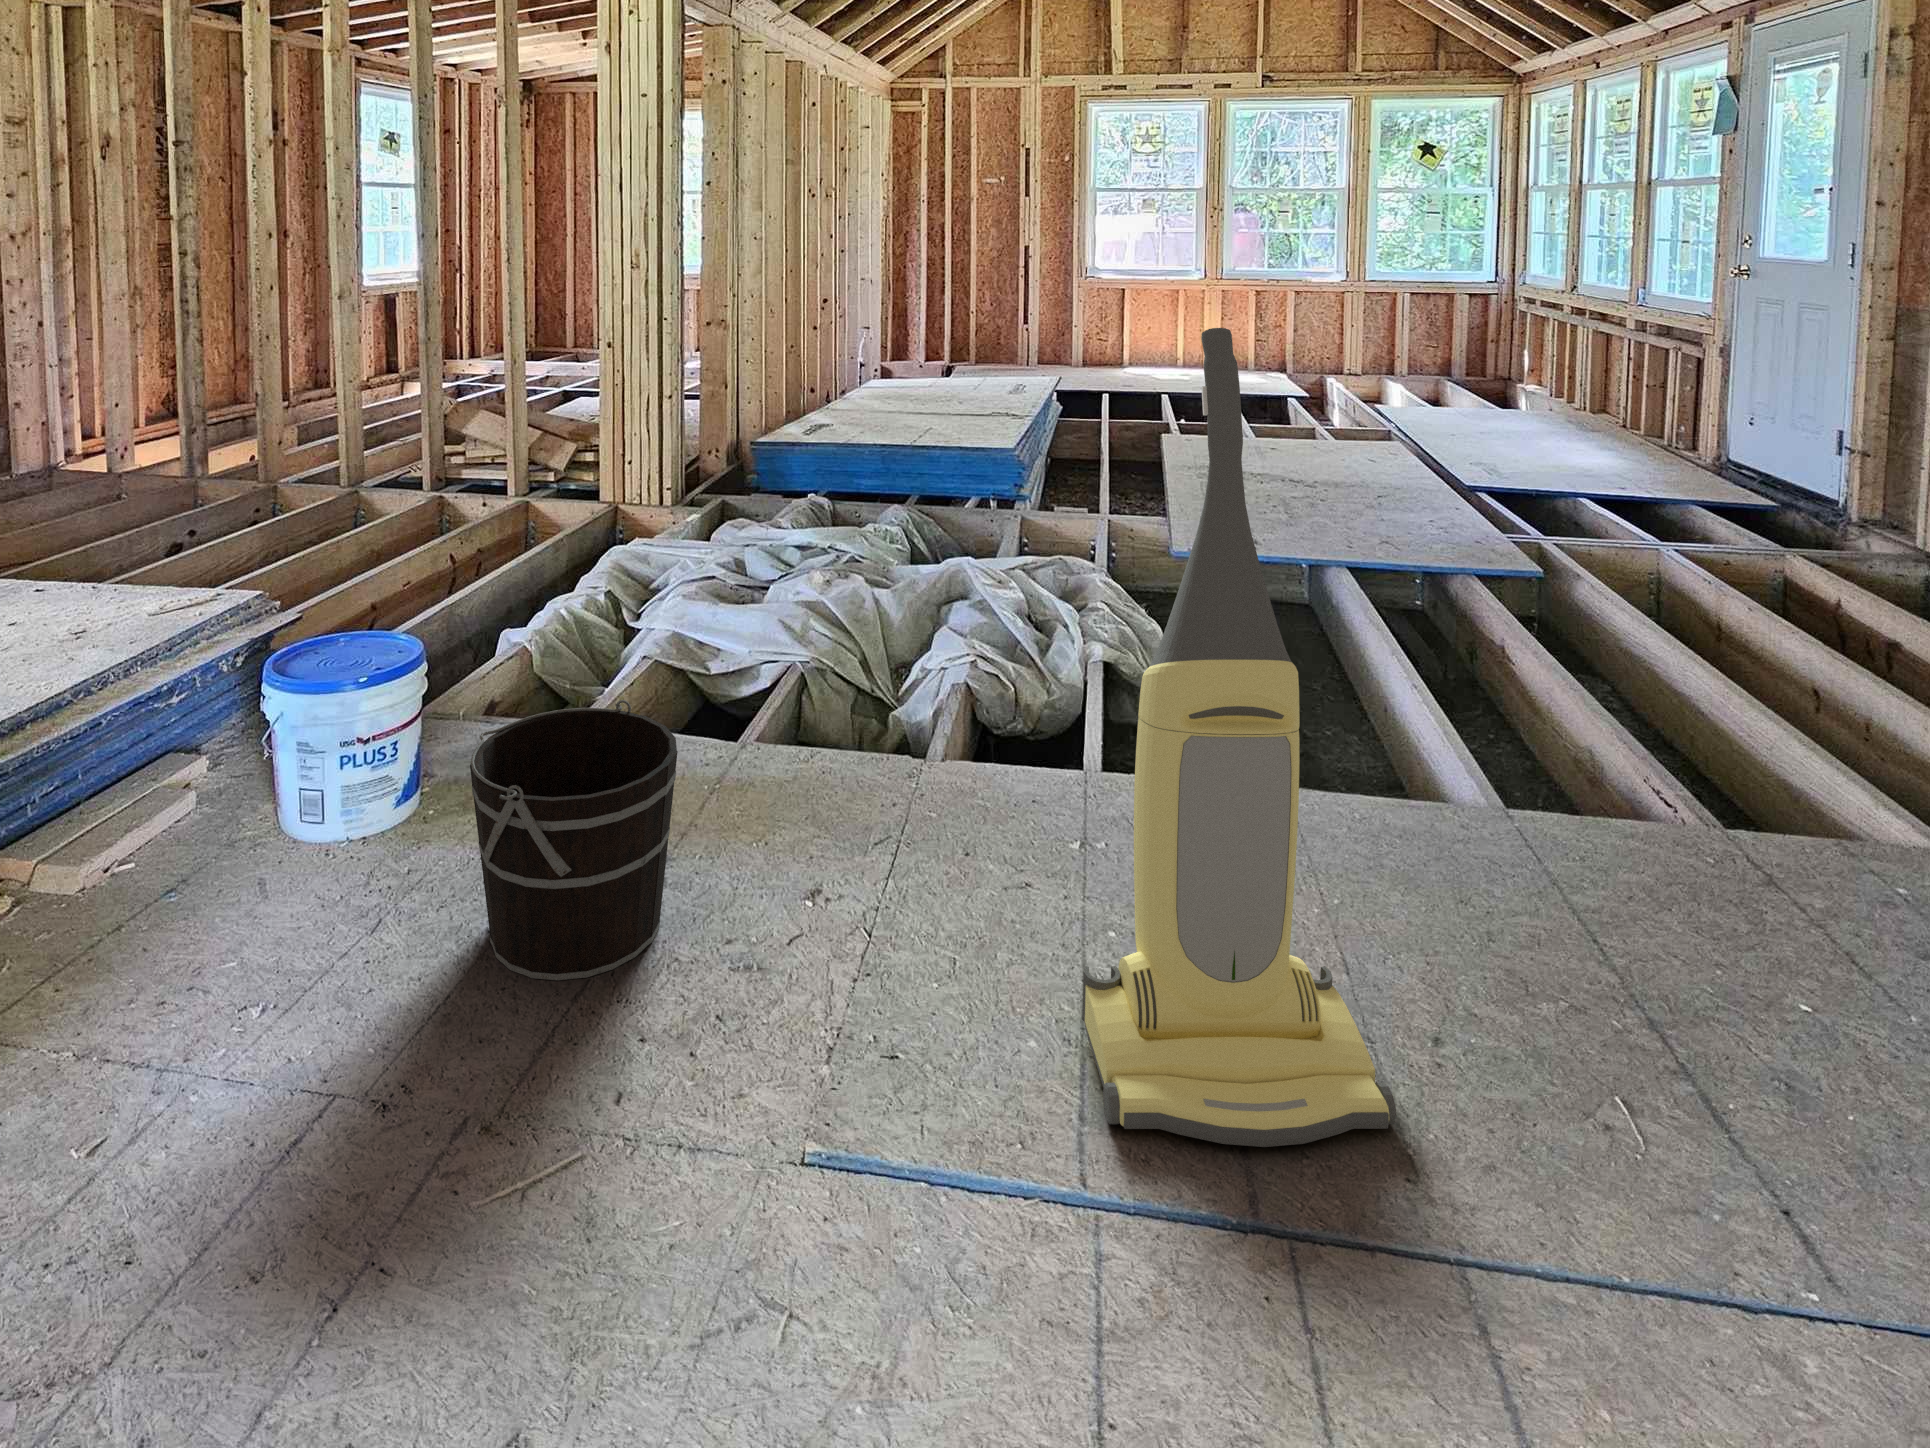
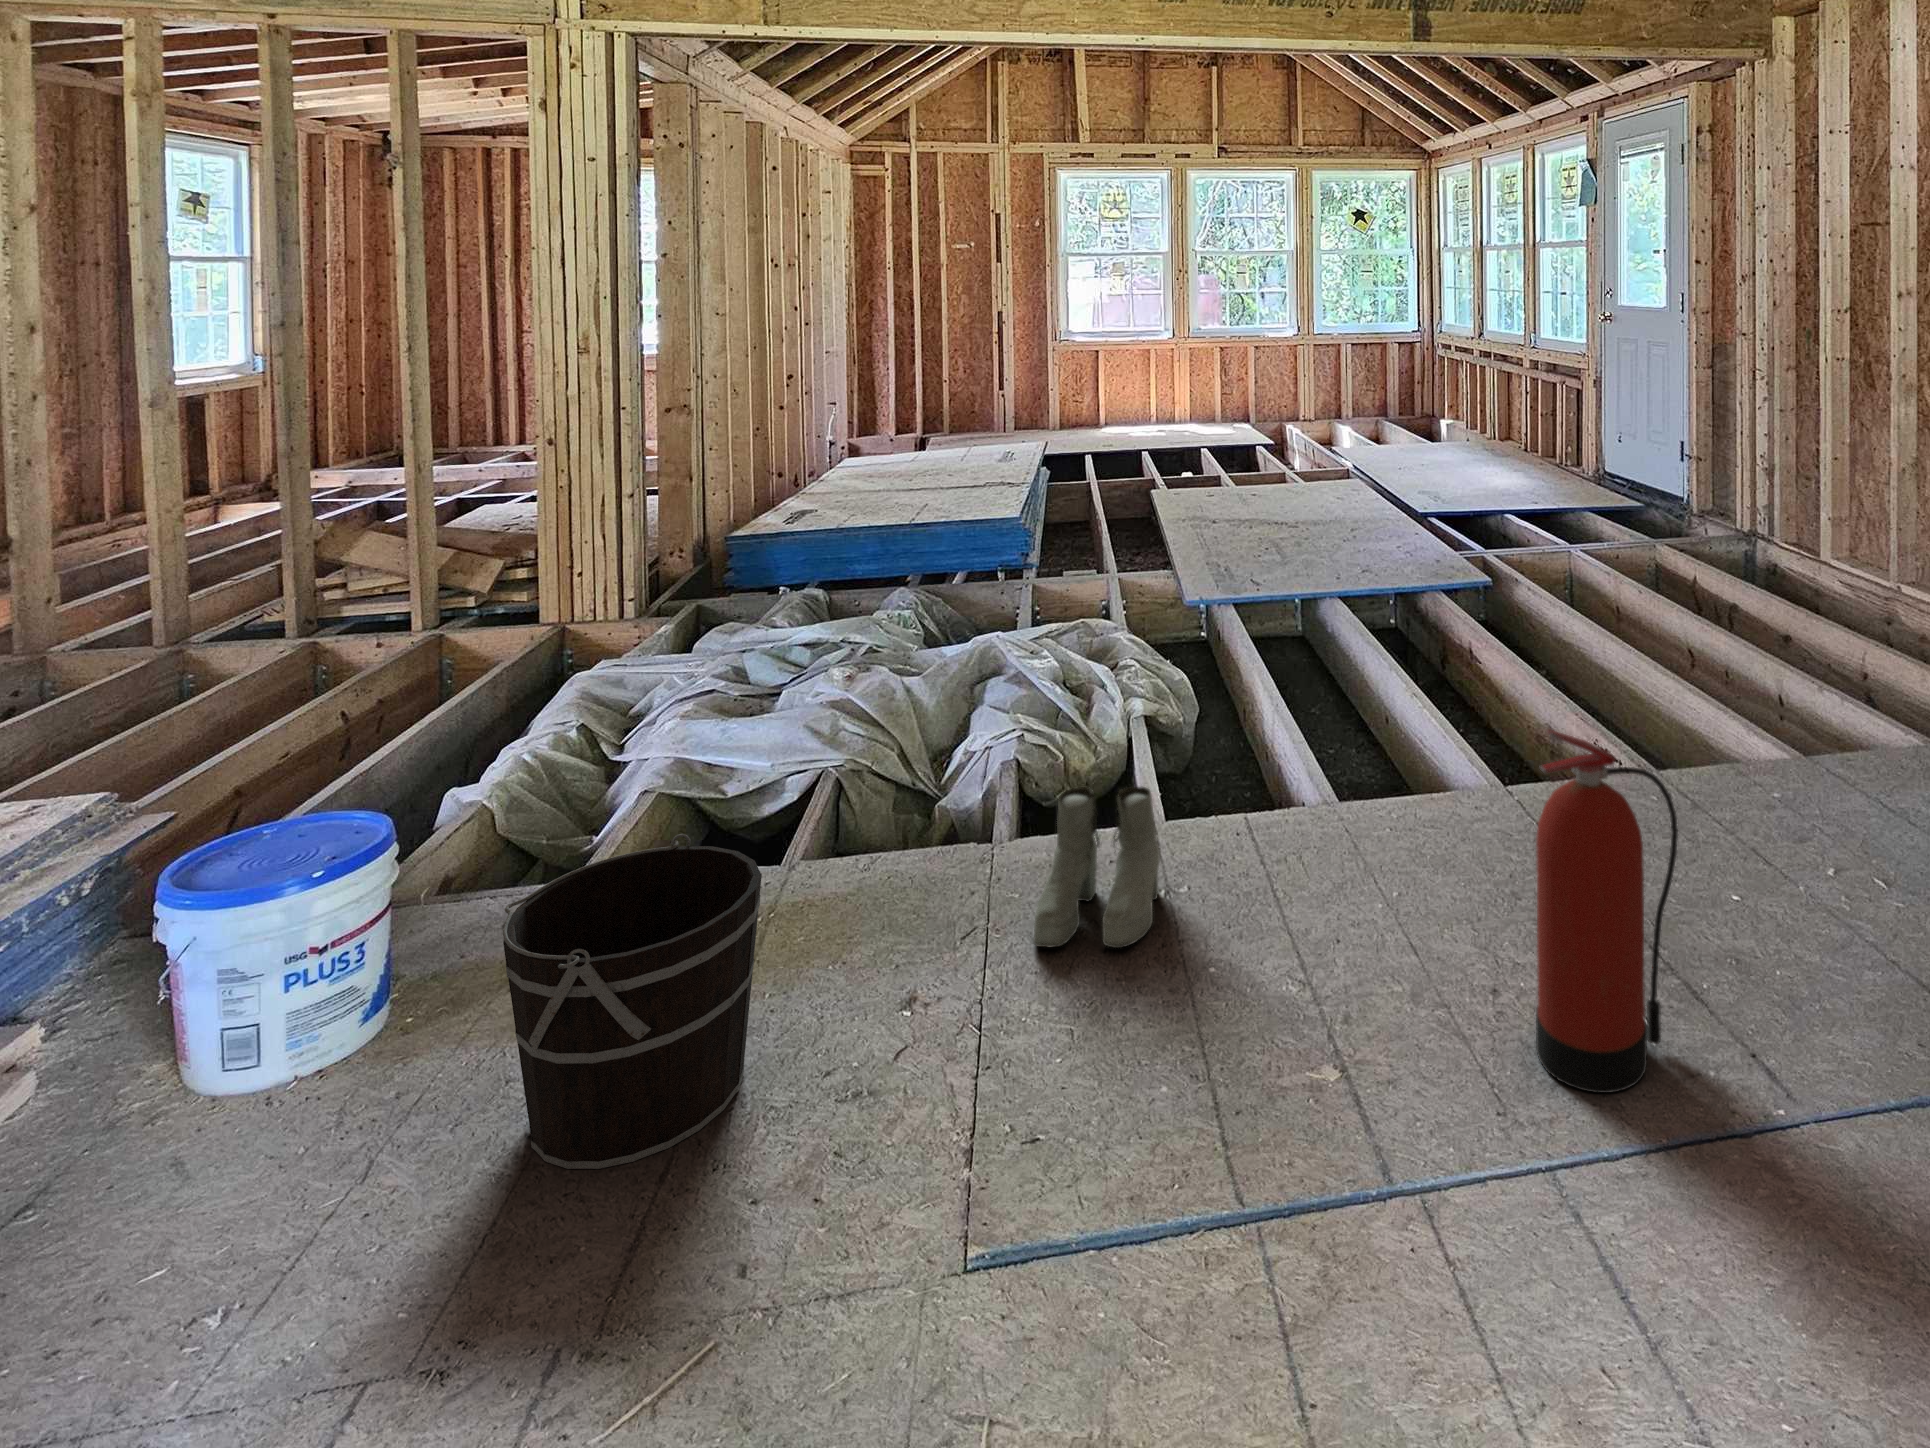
vacuum cleaner: present [1082,328,1396,1147] -> none [1199,388,1462,1114]
boots: none [936,728,1076,903] -> present [1033,786,1160,948]
fire extinguisher: none [1496,783,1733,1266] -> present [1536,729,1678,1093]

